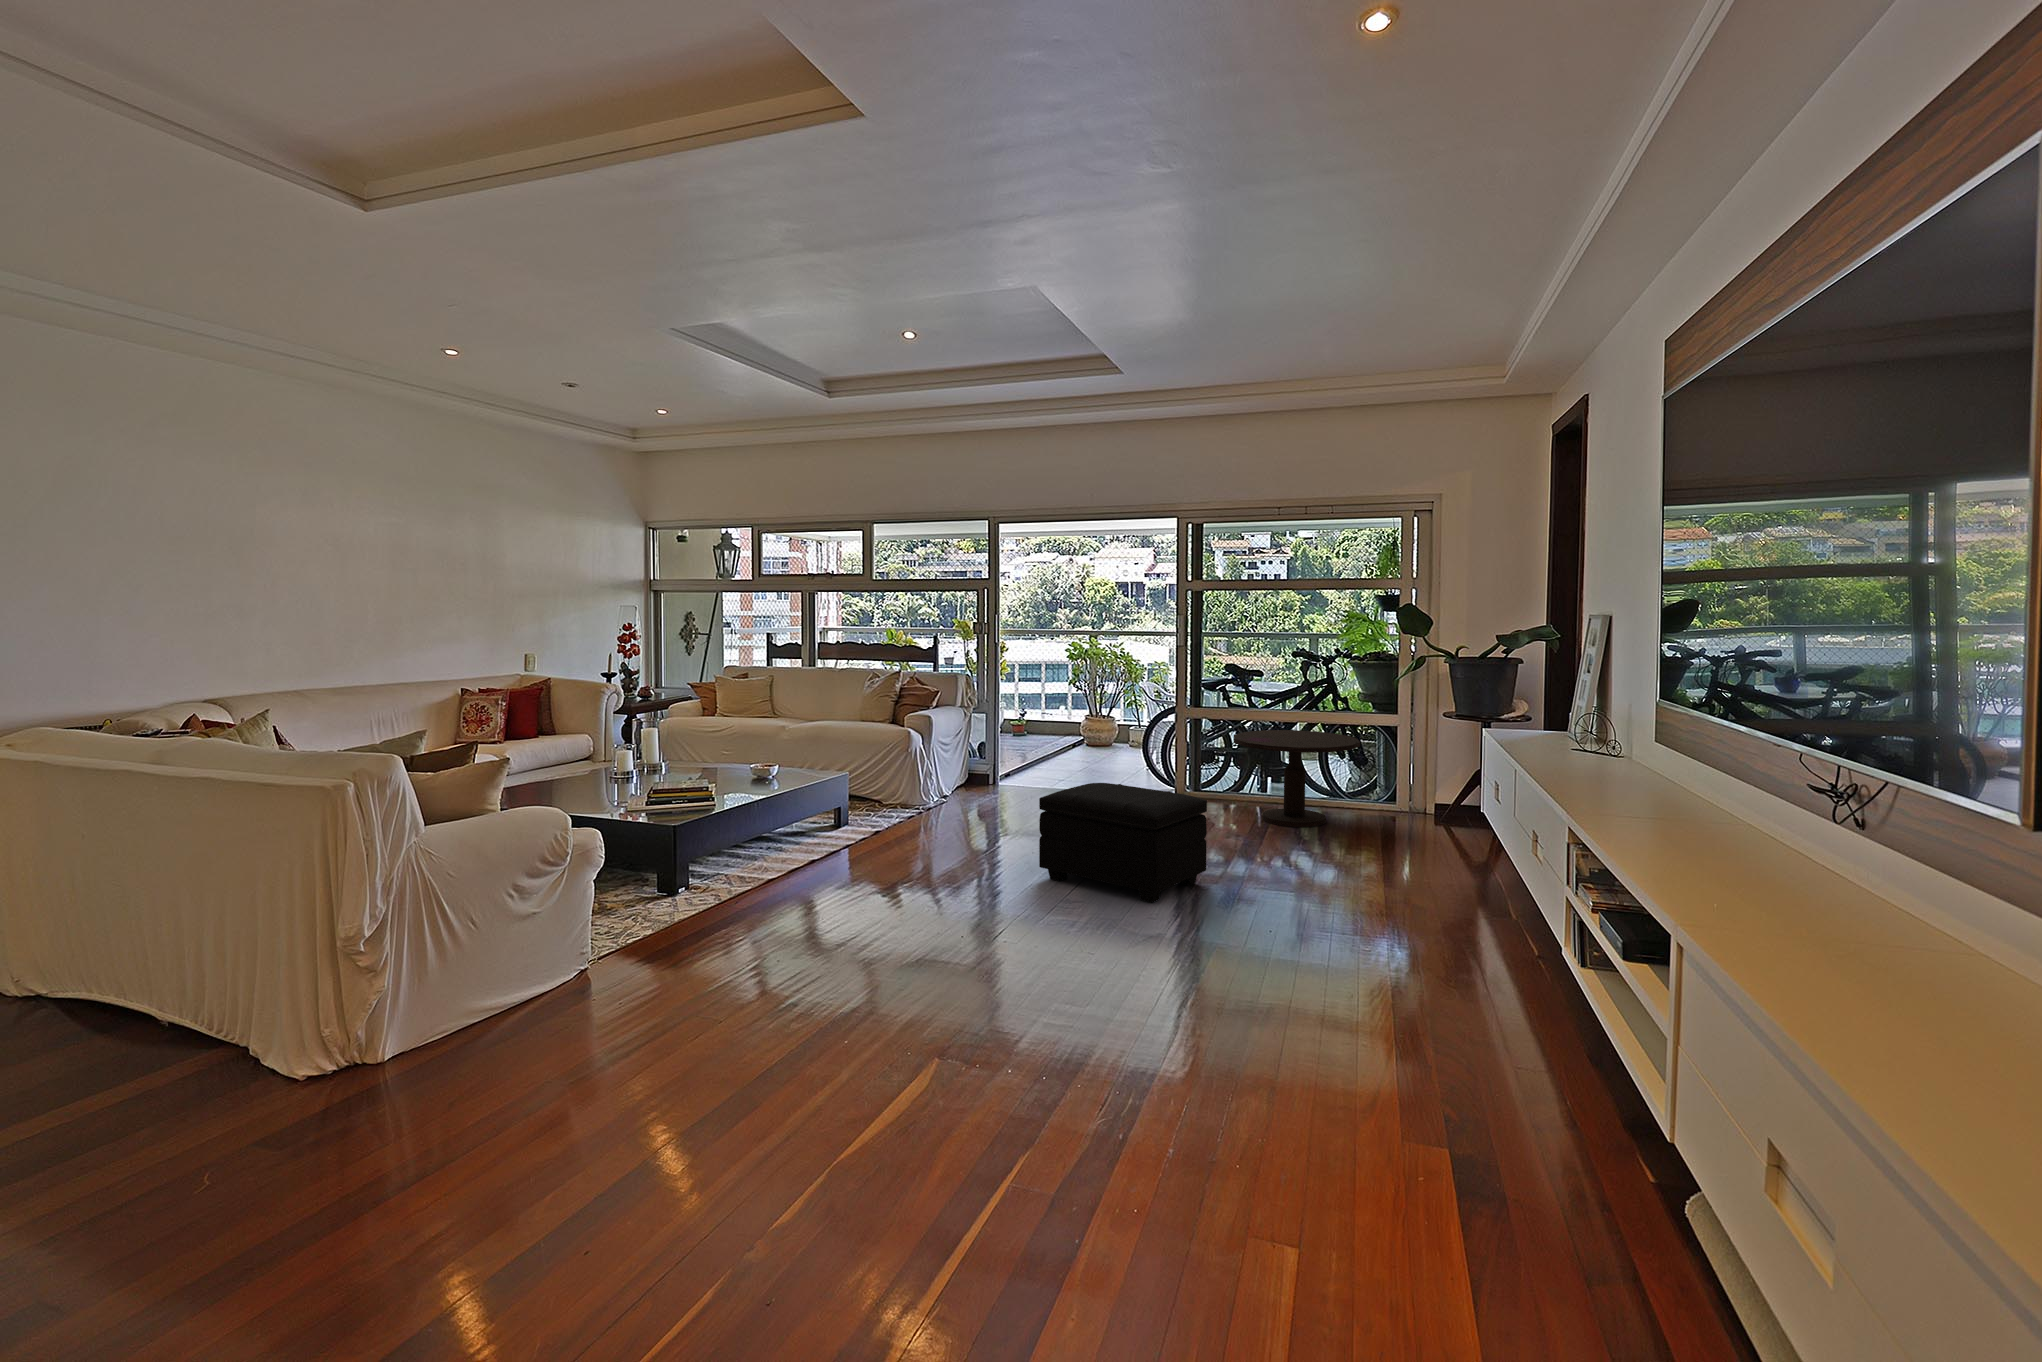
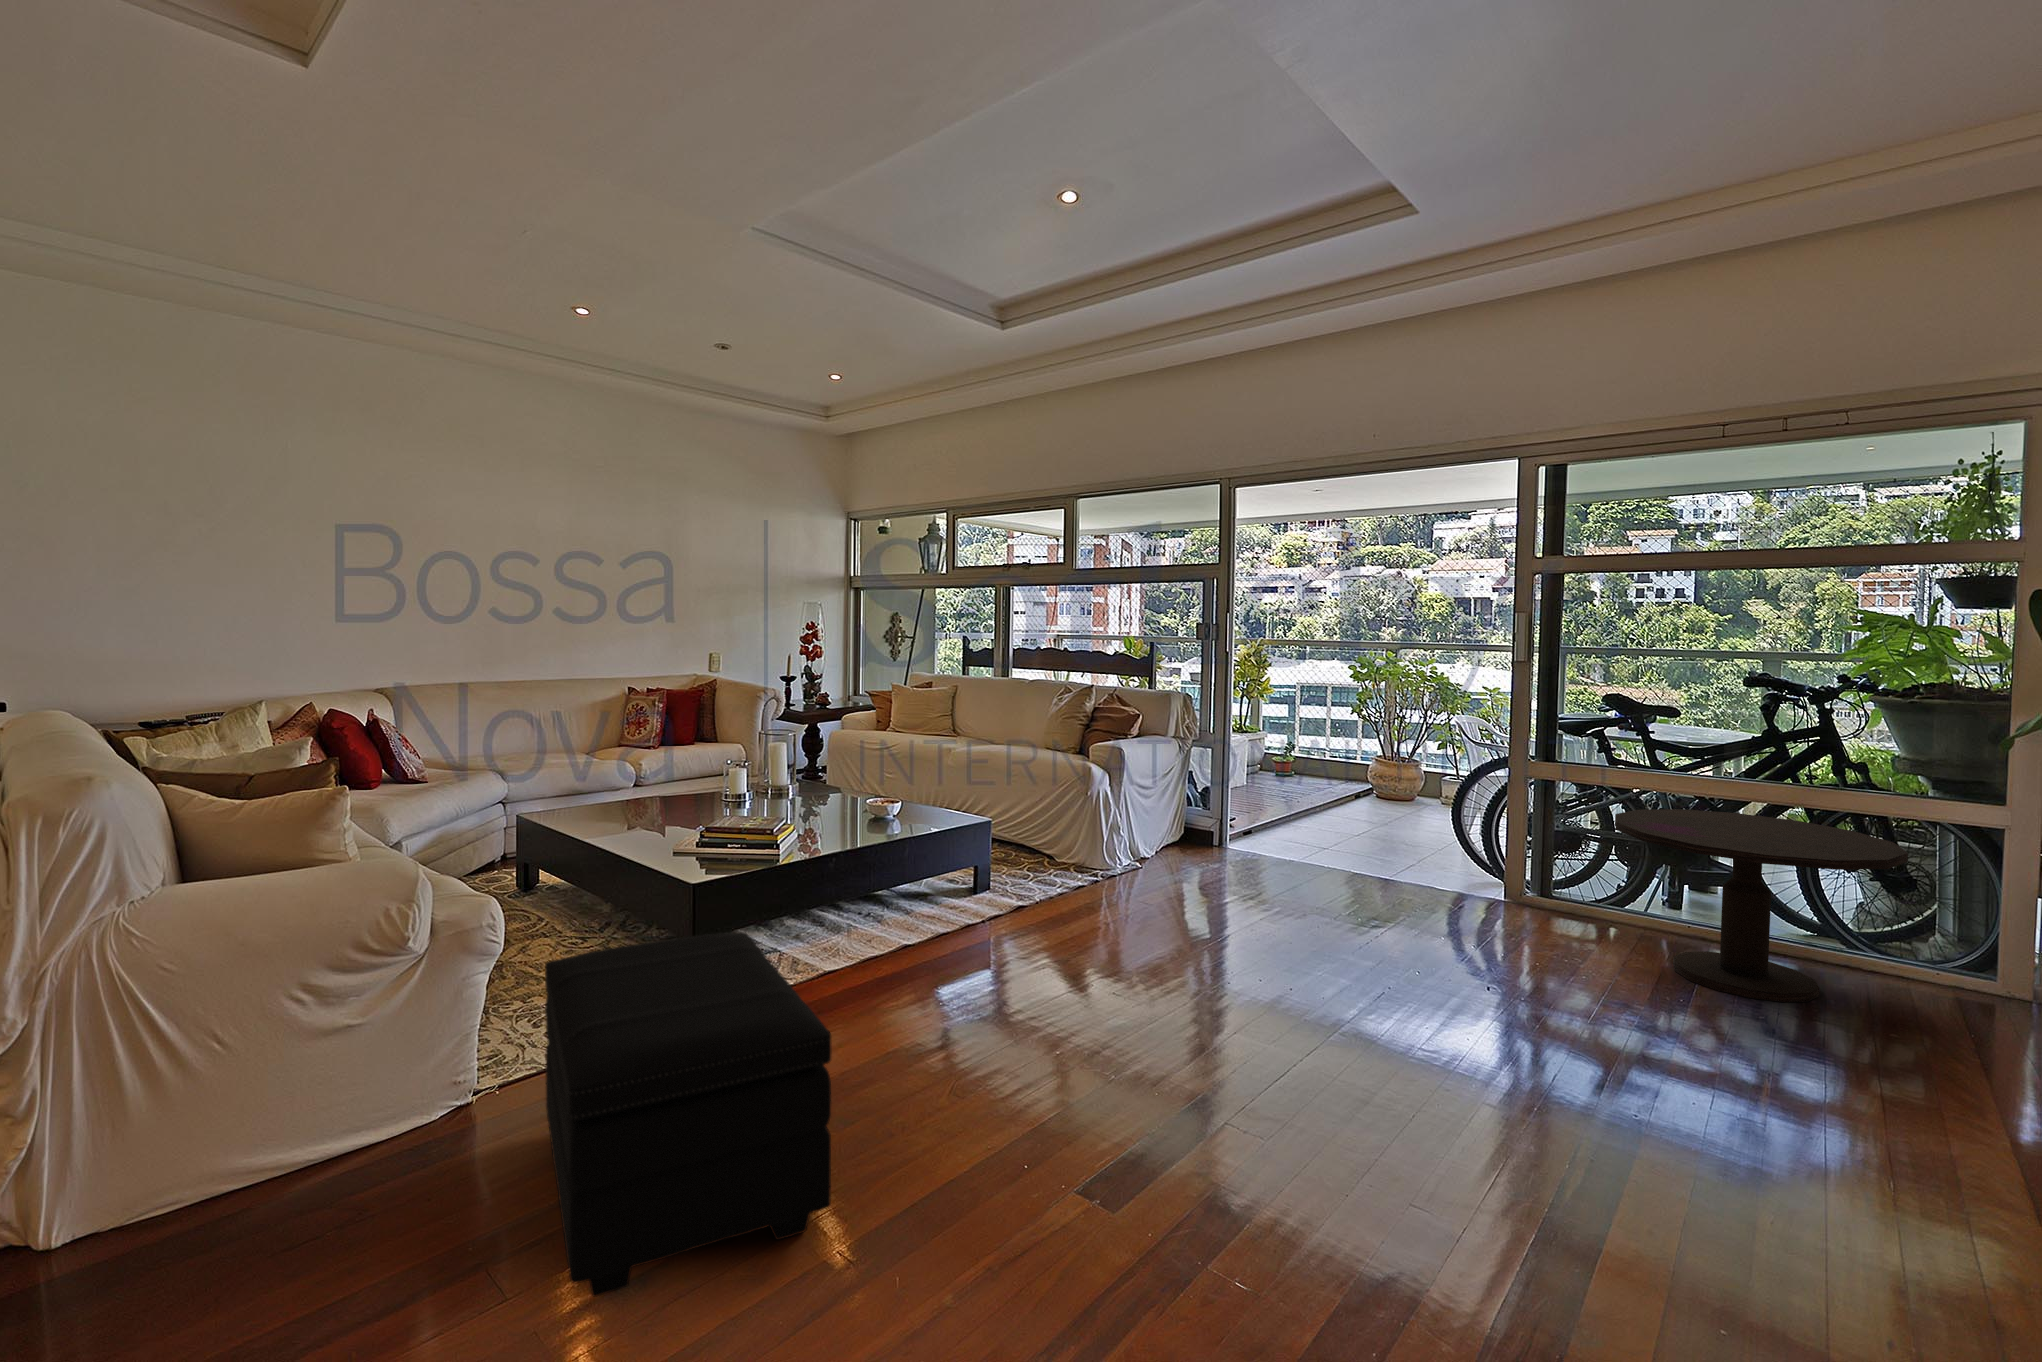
footstool: present [1039,783,1207,903] -> present [545,932,832,1297]

